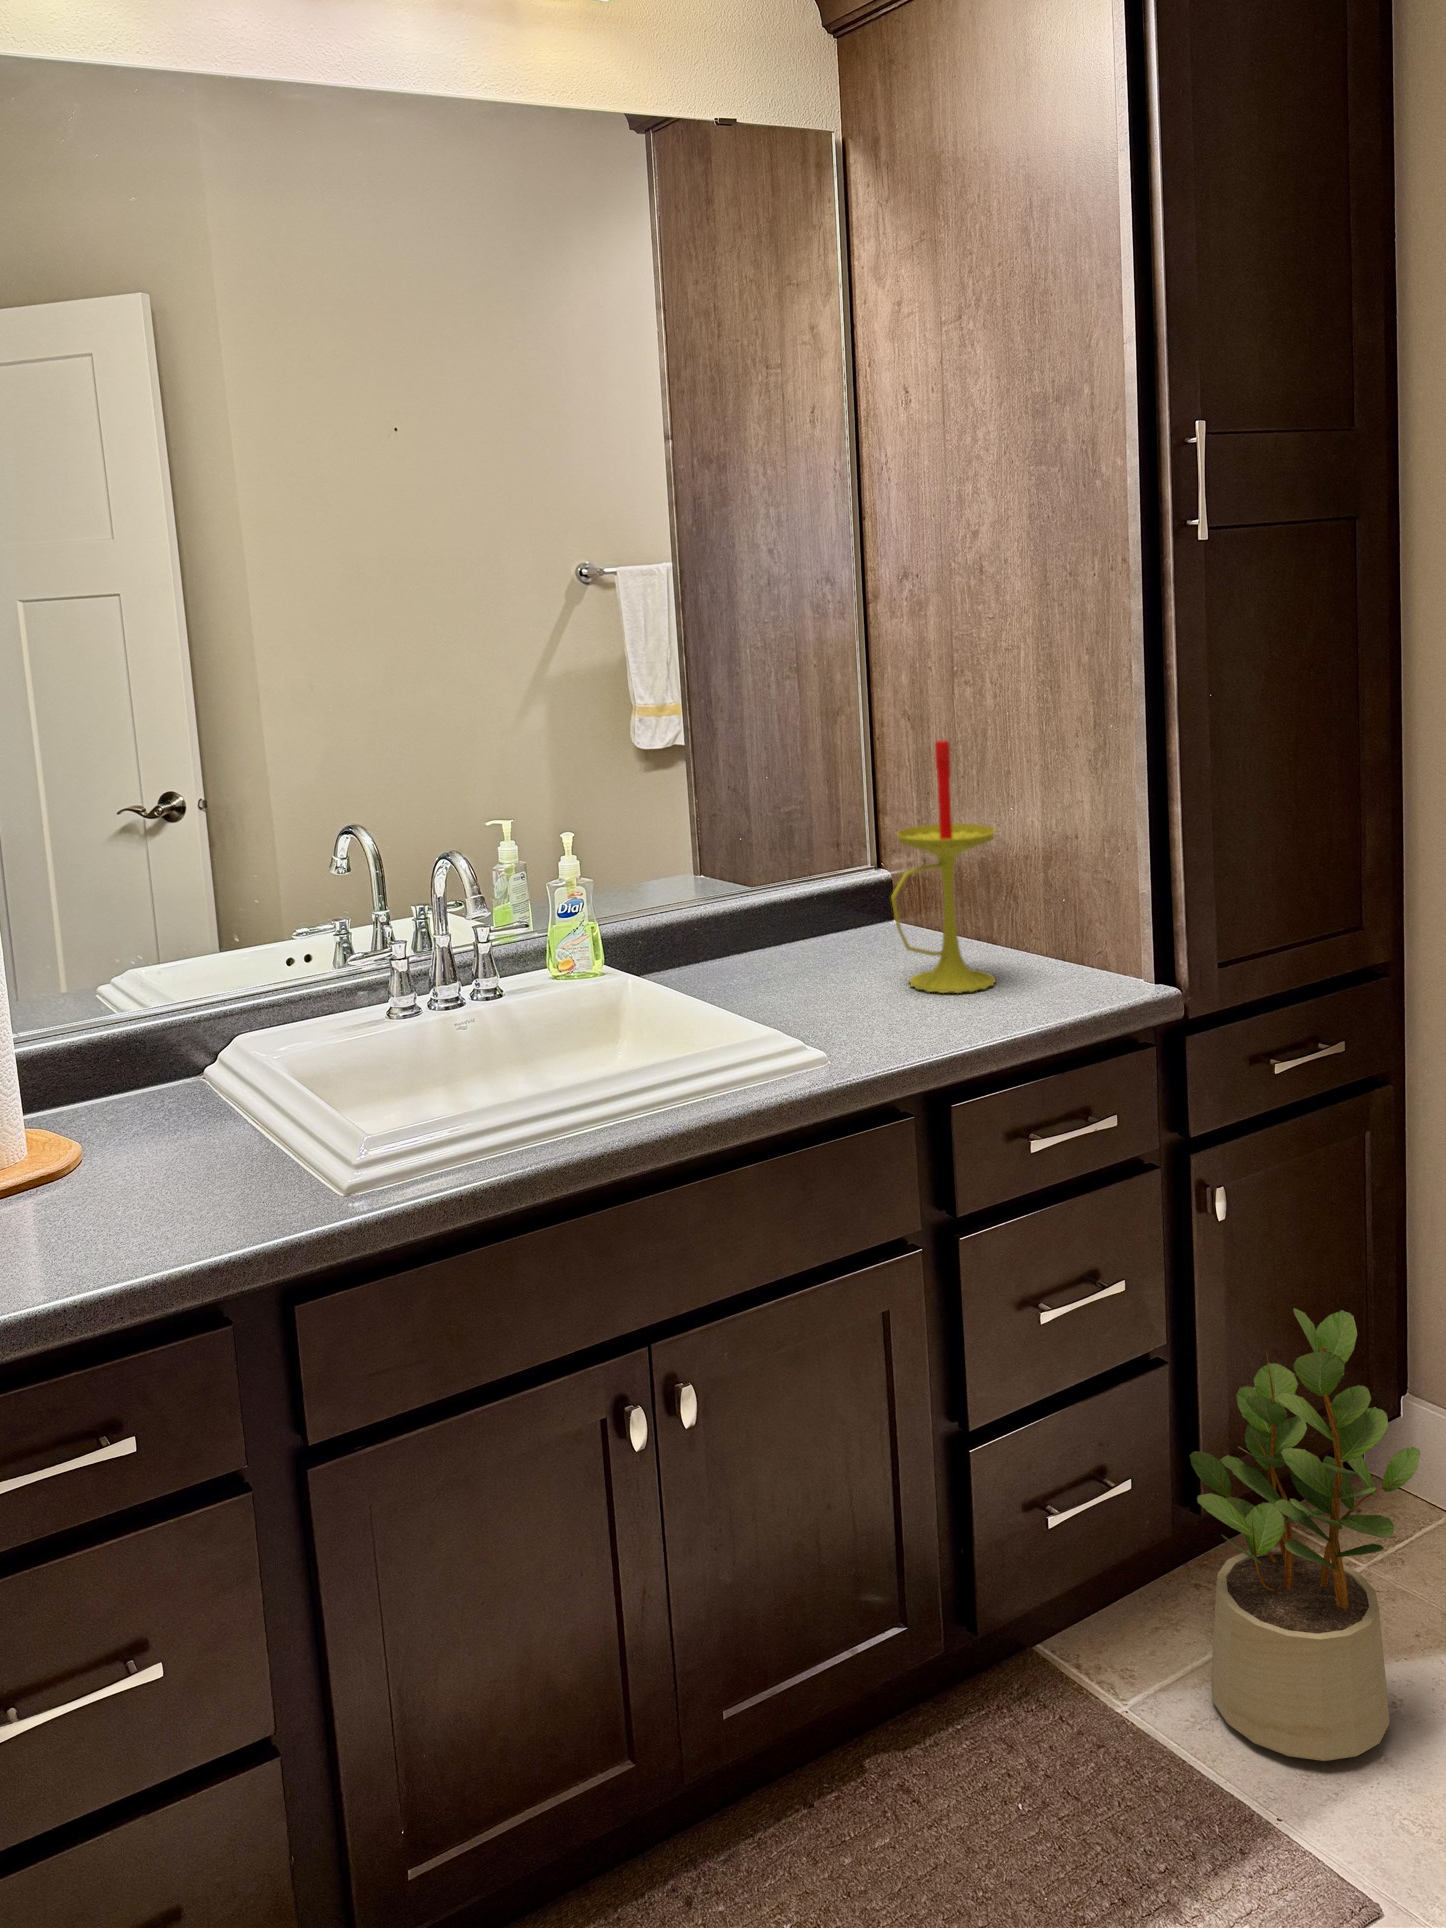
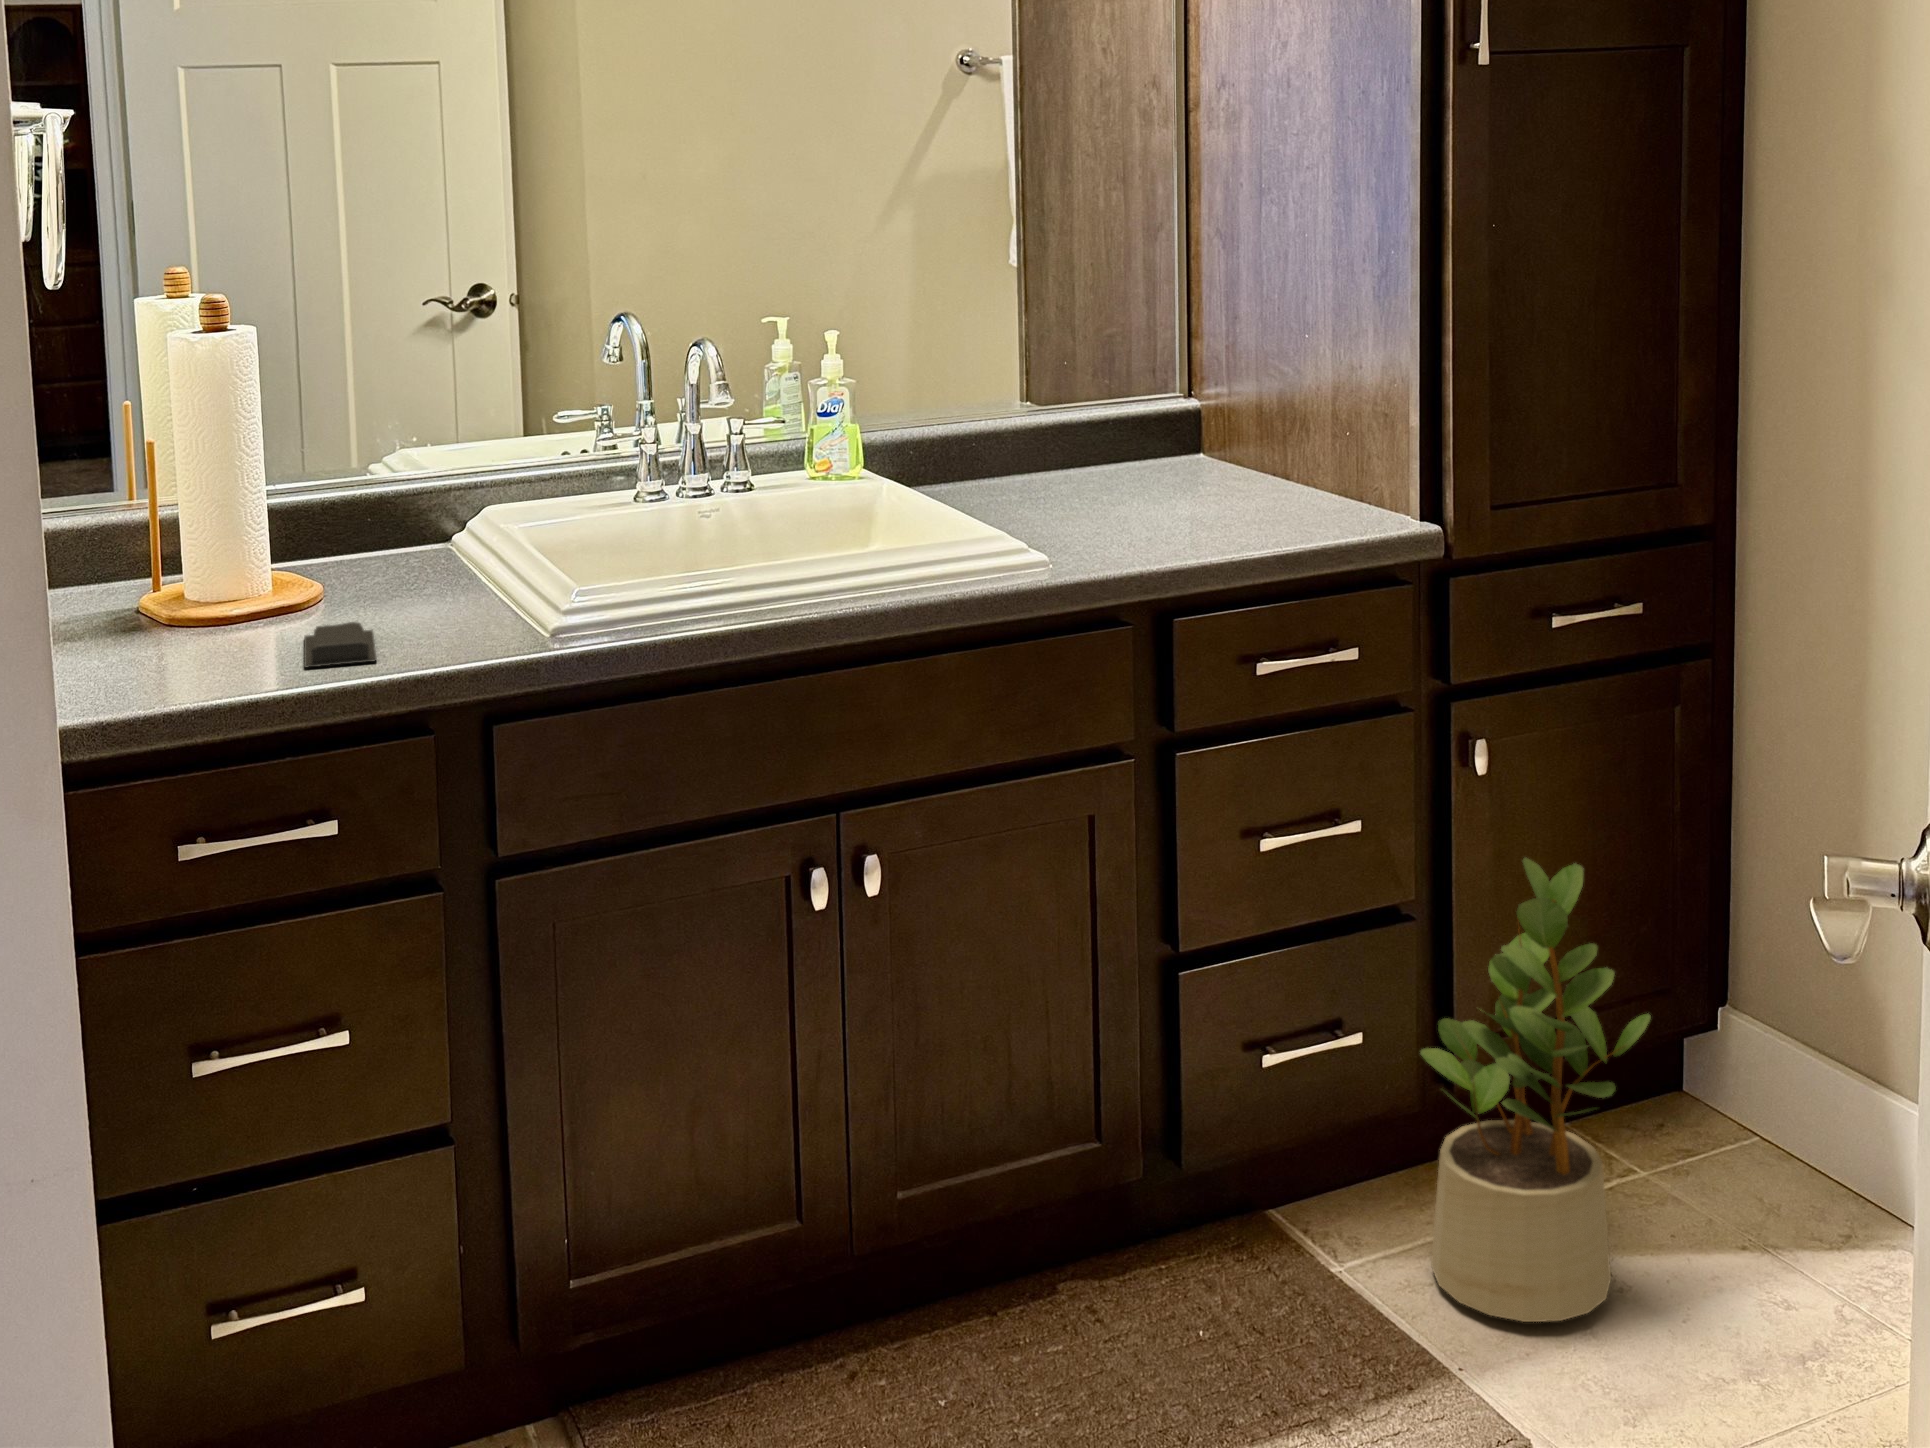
candle: present [891,740,996,993] -> none [1151,251,1269,519]
soap bar: none [75,1194,166,1262] -> present [304,622,377,667]

